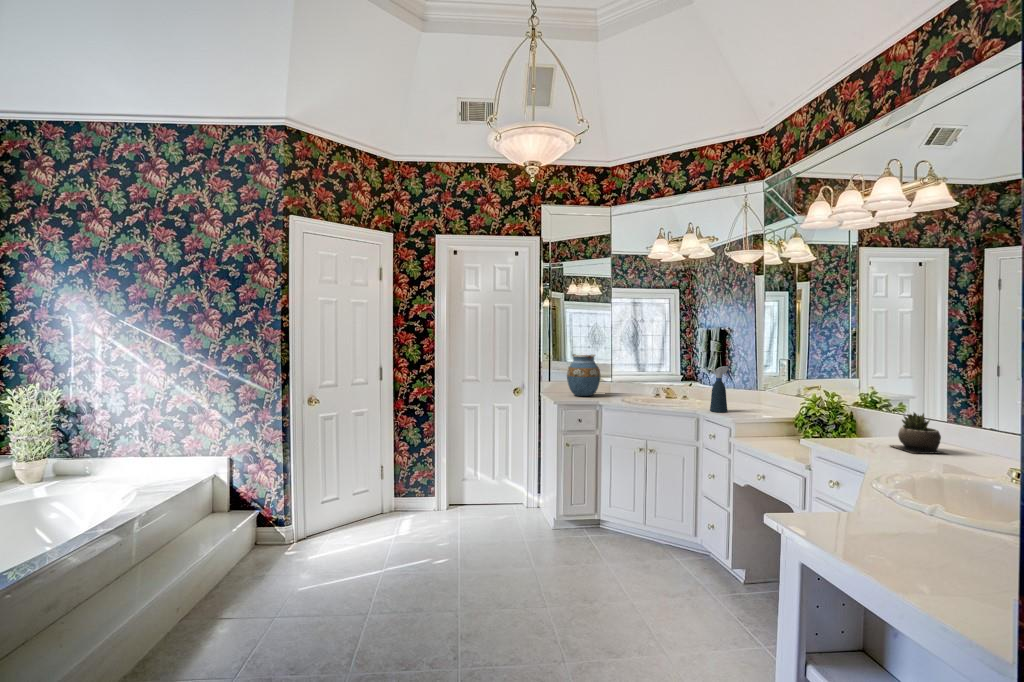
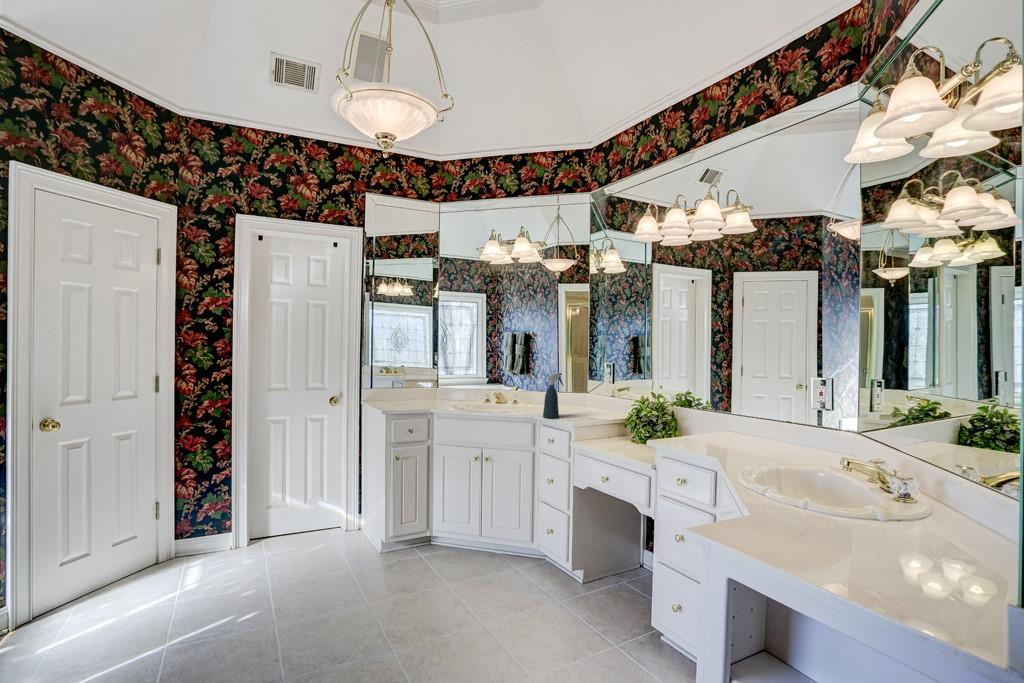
vase: present [567,354,601,396] -> none [396,357,432,403]
succulent plant: present [890,413,947,454] -> none [705,423,753,462]

